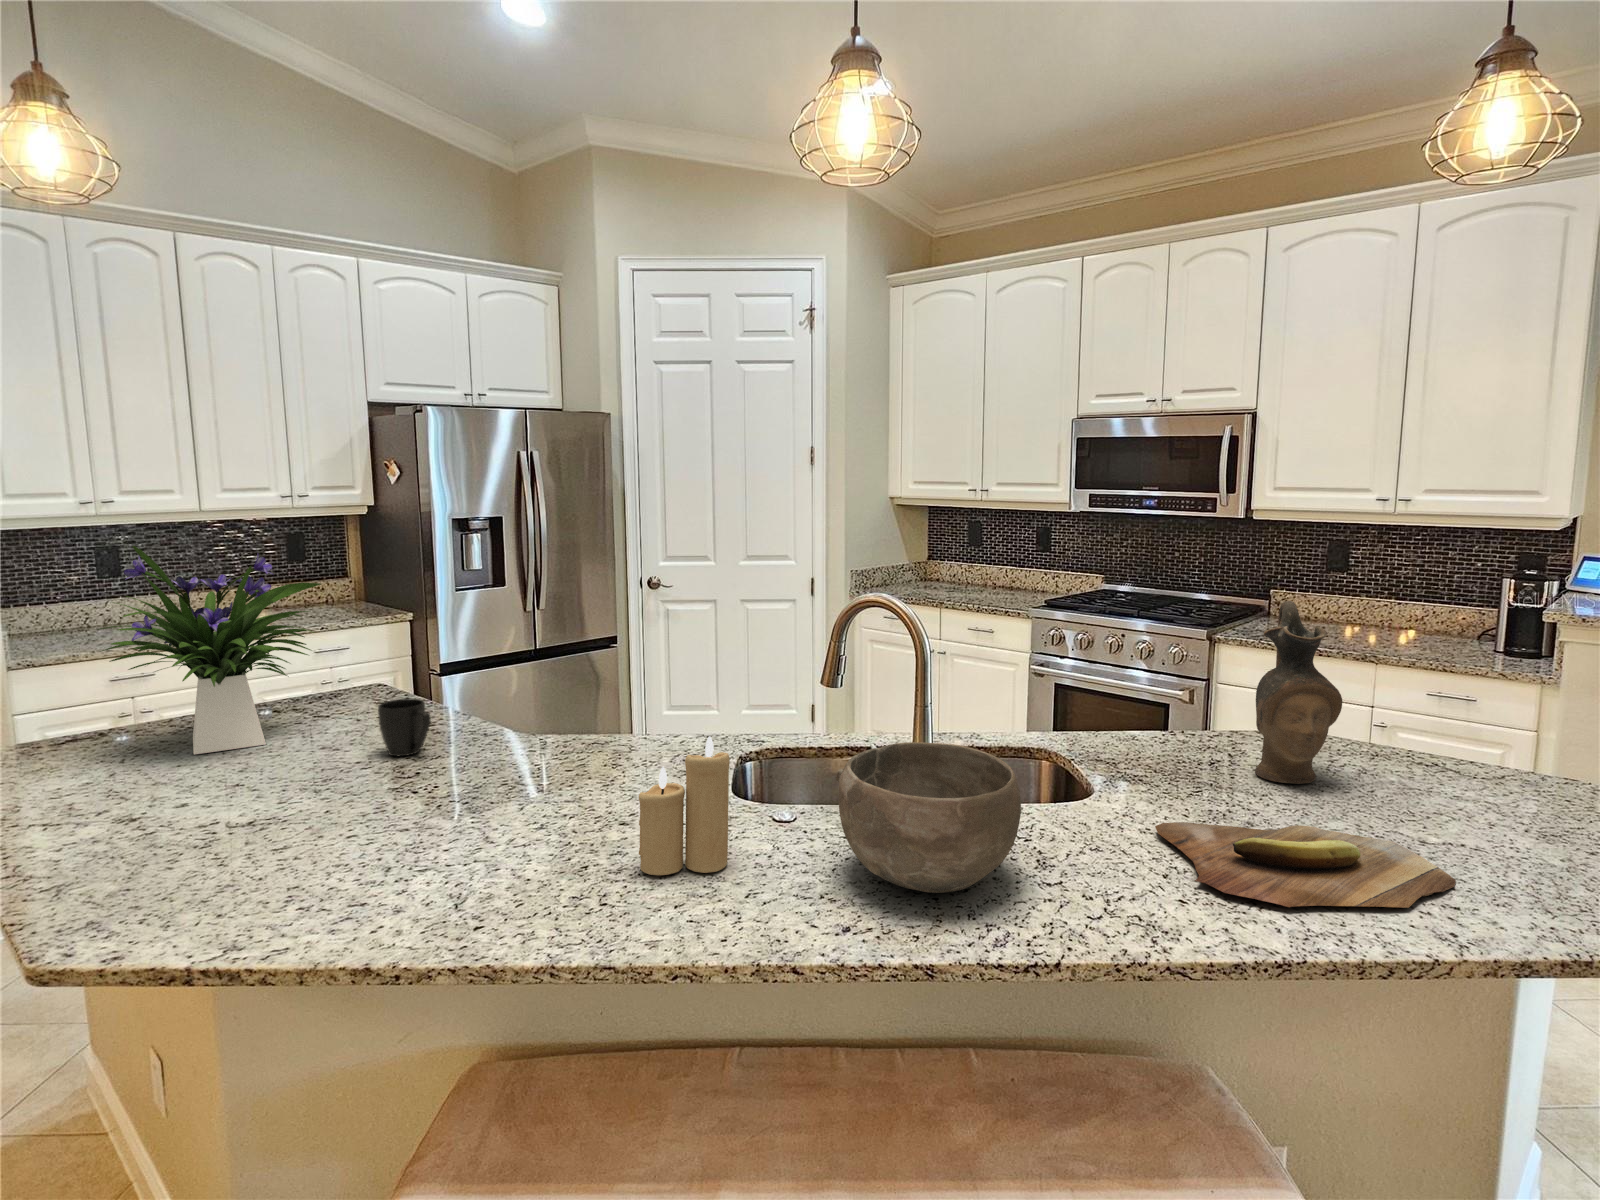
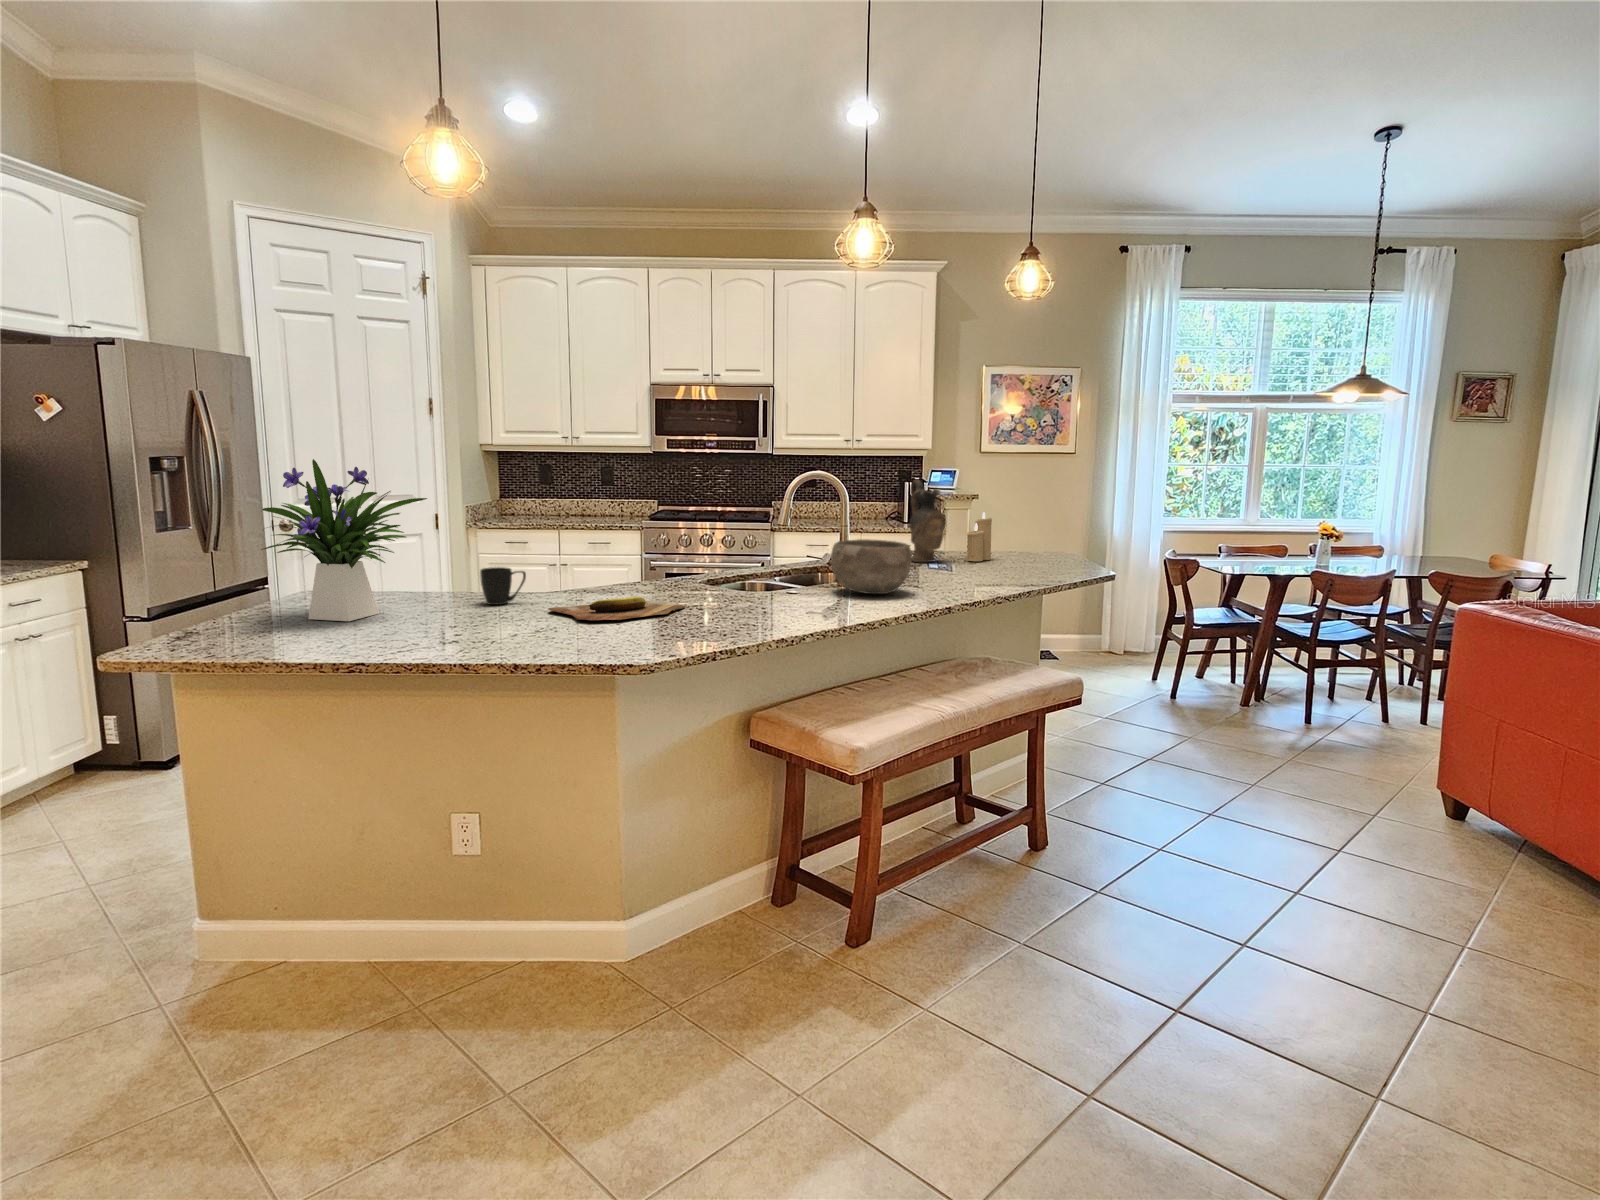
candle: present [639,736,730,875] -> present [967,512,992,561]
cutting board: present [1155,822,1456,908] -> present [548,596,685,620]

